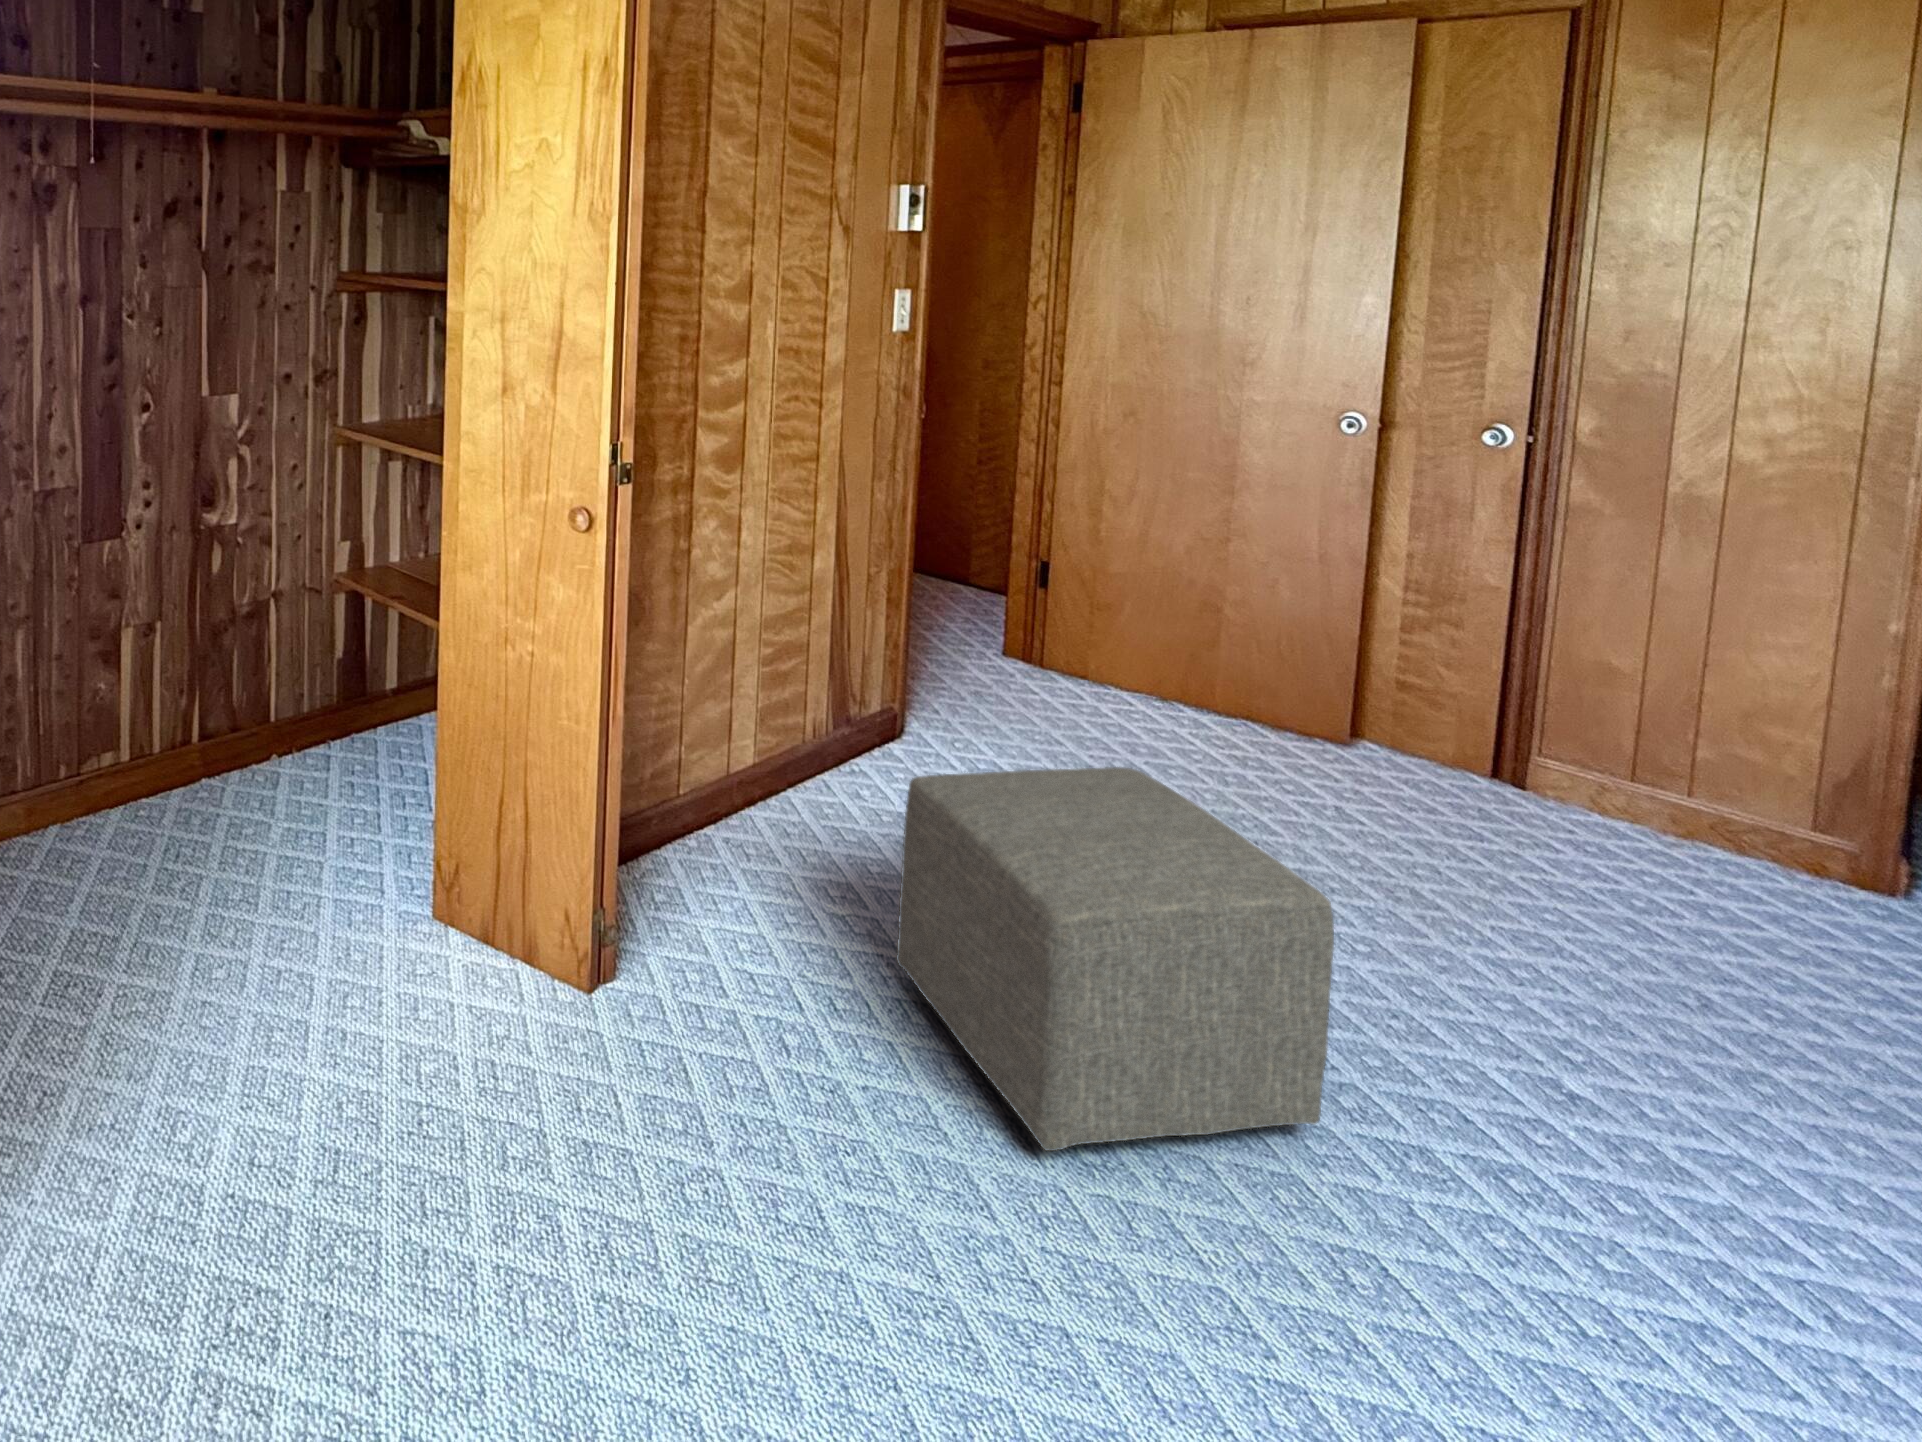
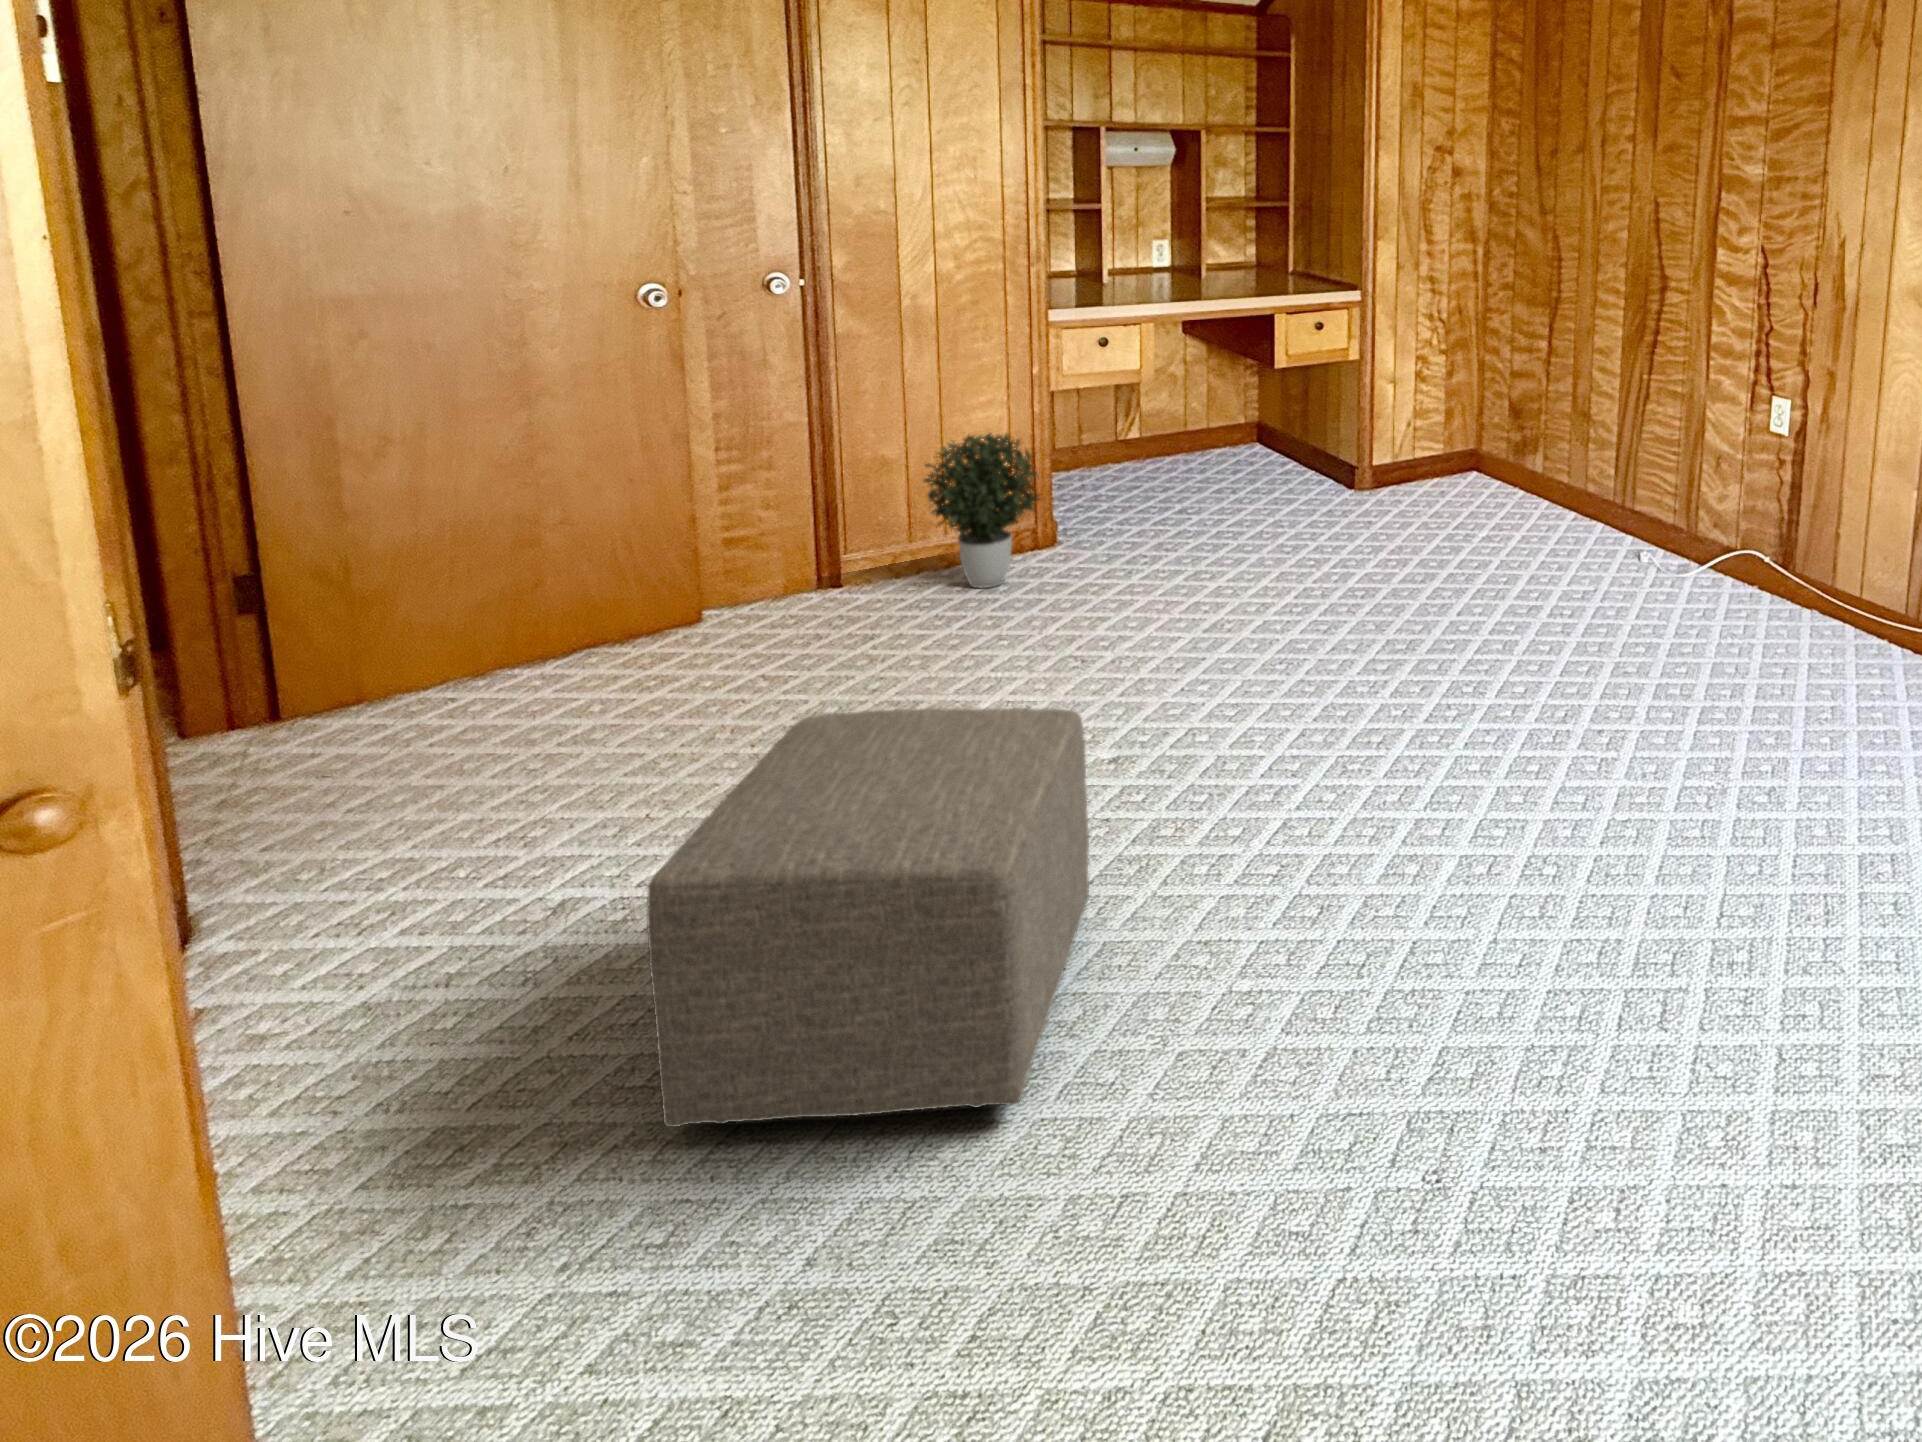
potted plant: none [1632,668,1835,885] -> present [924,433,1041,589]

